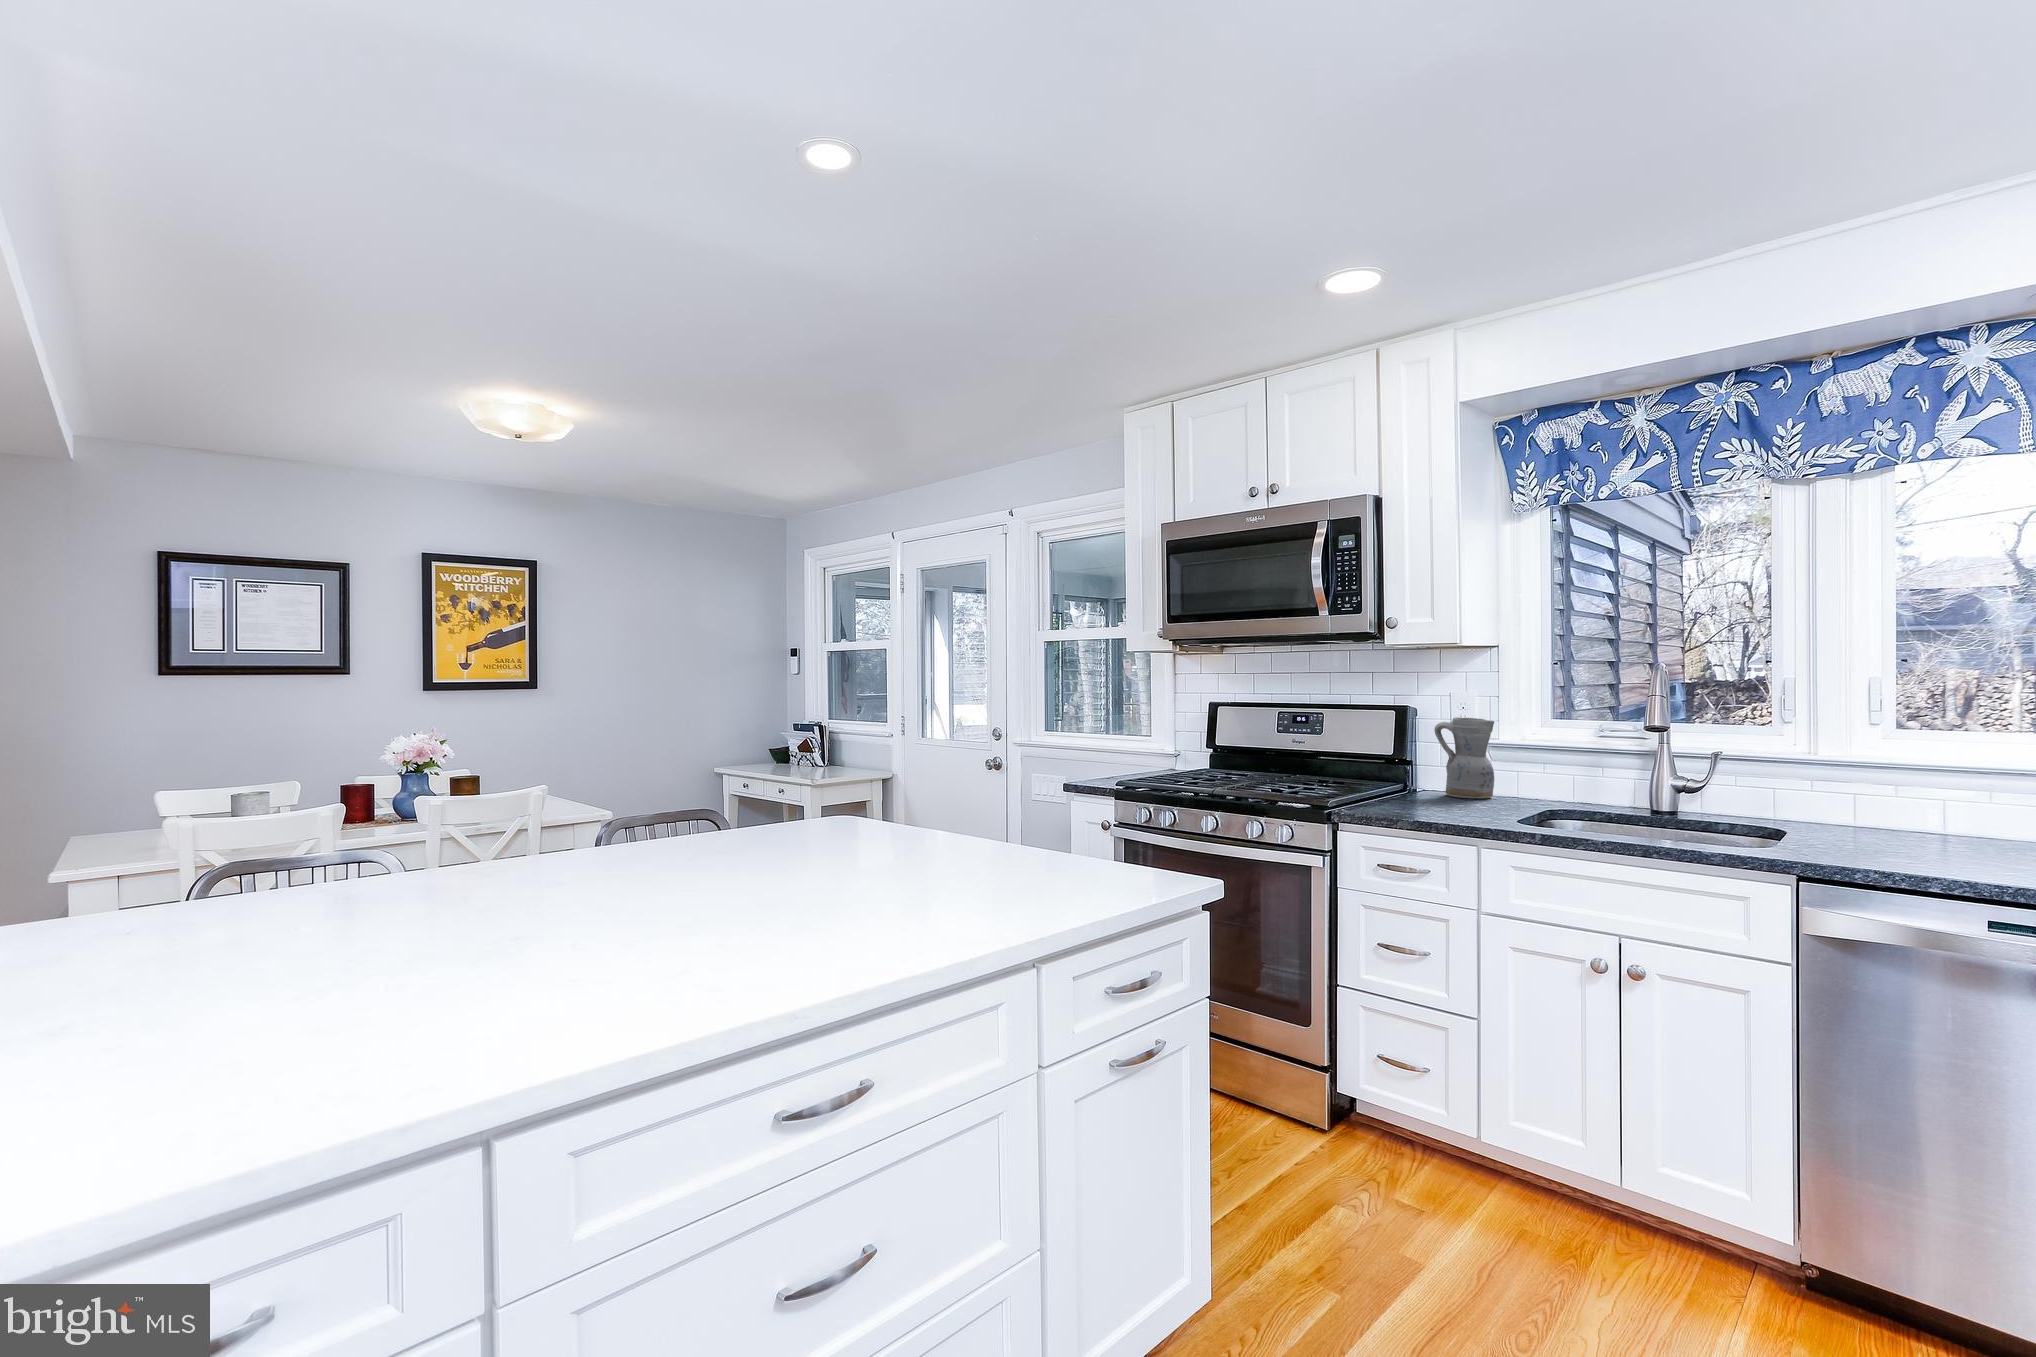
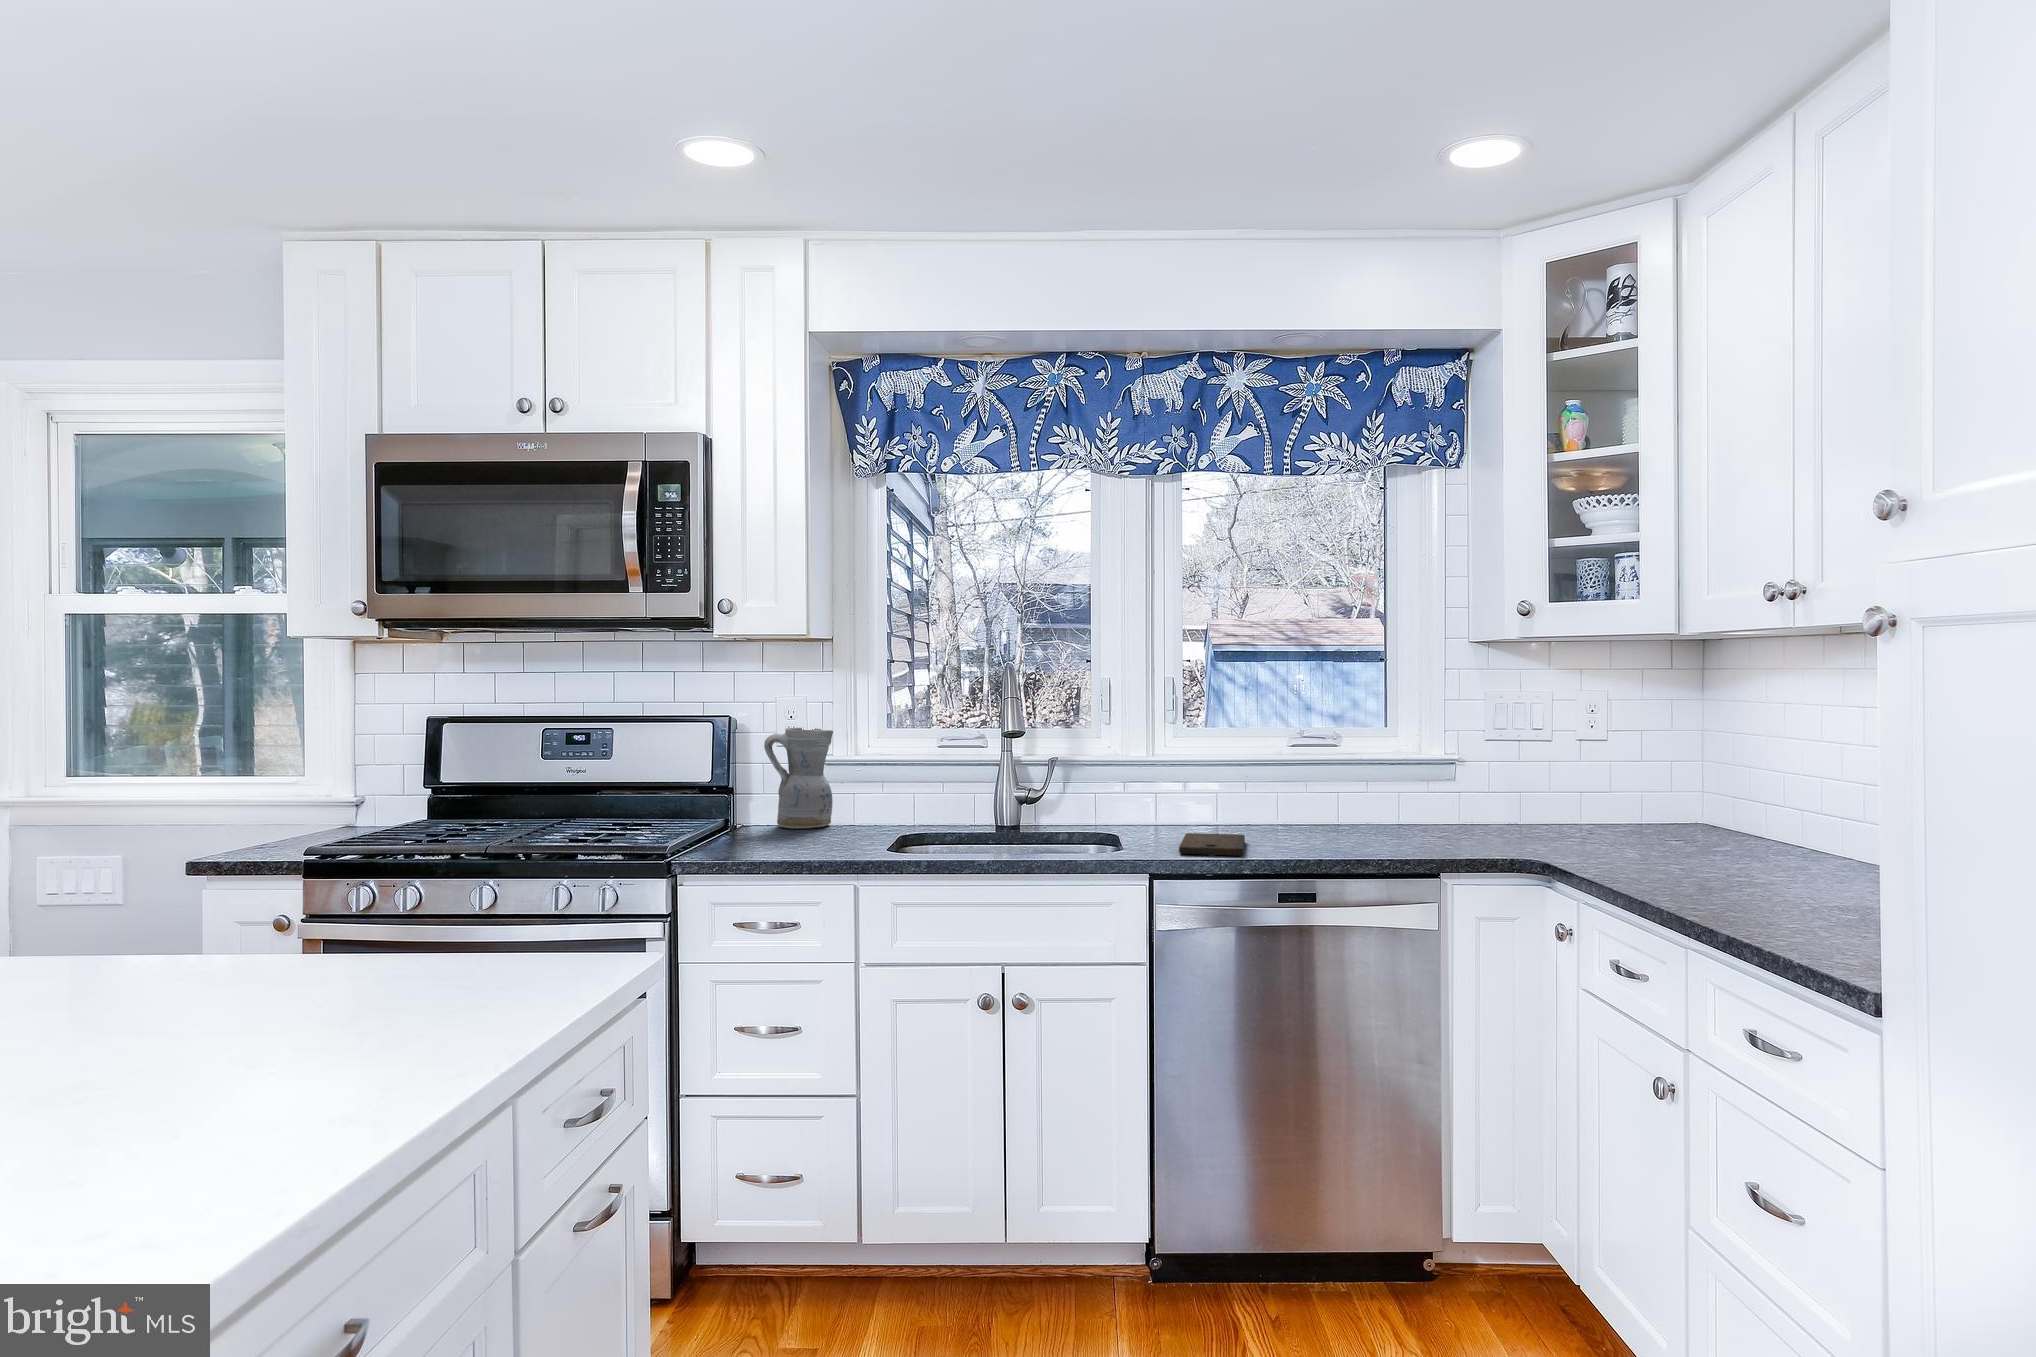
cutting board: none [1834,841,1948,869] -> present [1179,833,1245,855]

